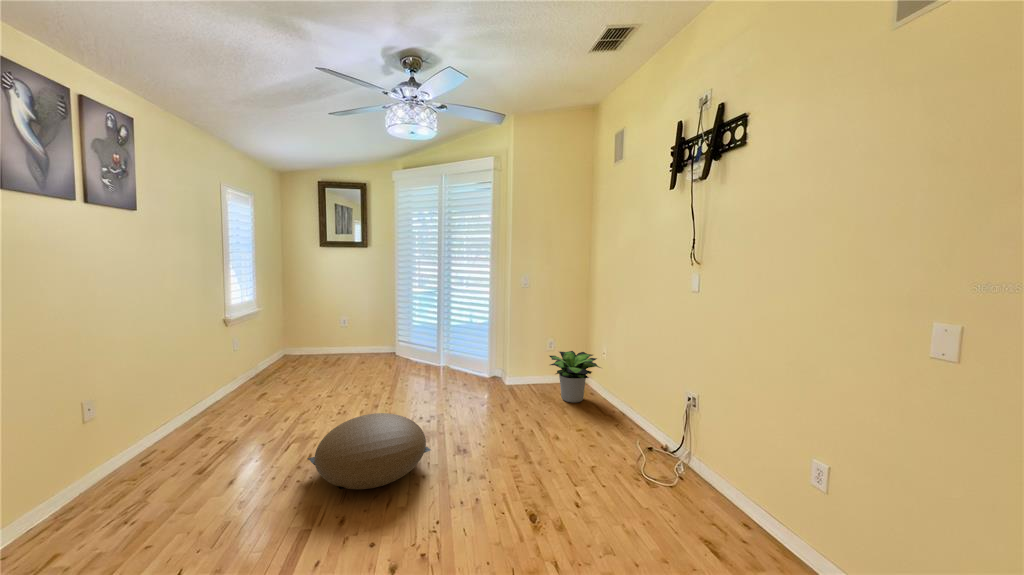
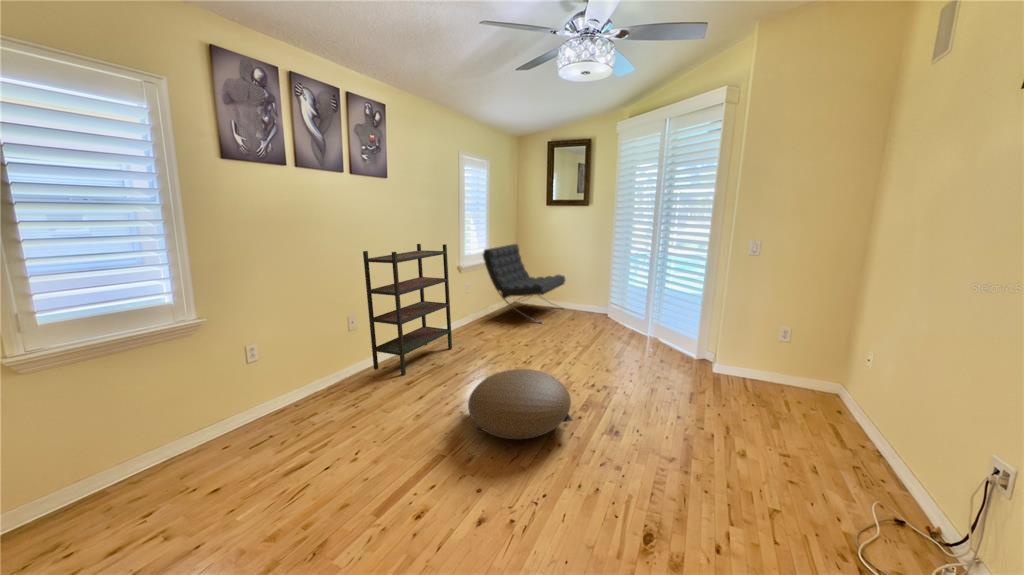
lounge chair: none [254,292,351,376] -> present [483,244,565,323]
bookshelf: none [102,294,236,473] -> present [363,244,452,375]
potted plant: present [550,351,600,403] -> none [772,344,871,421]

